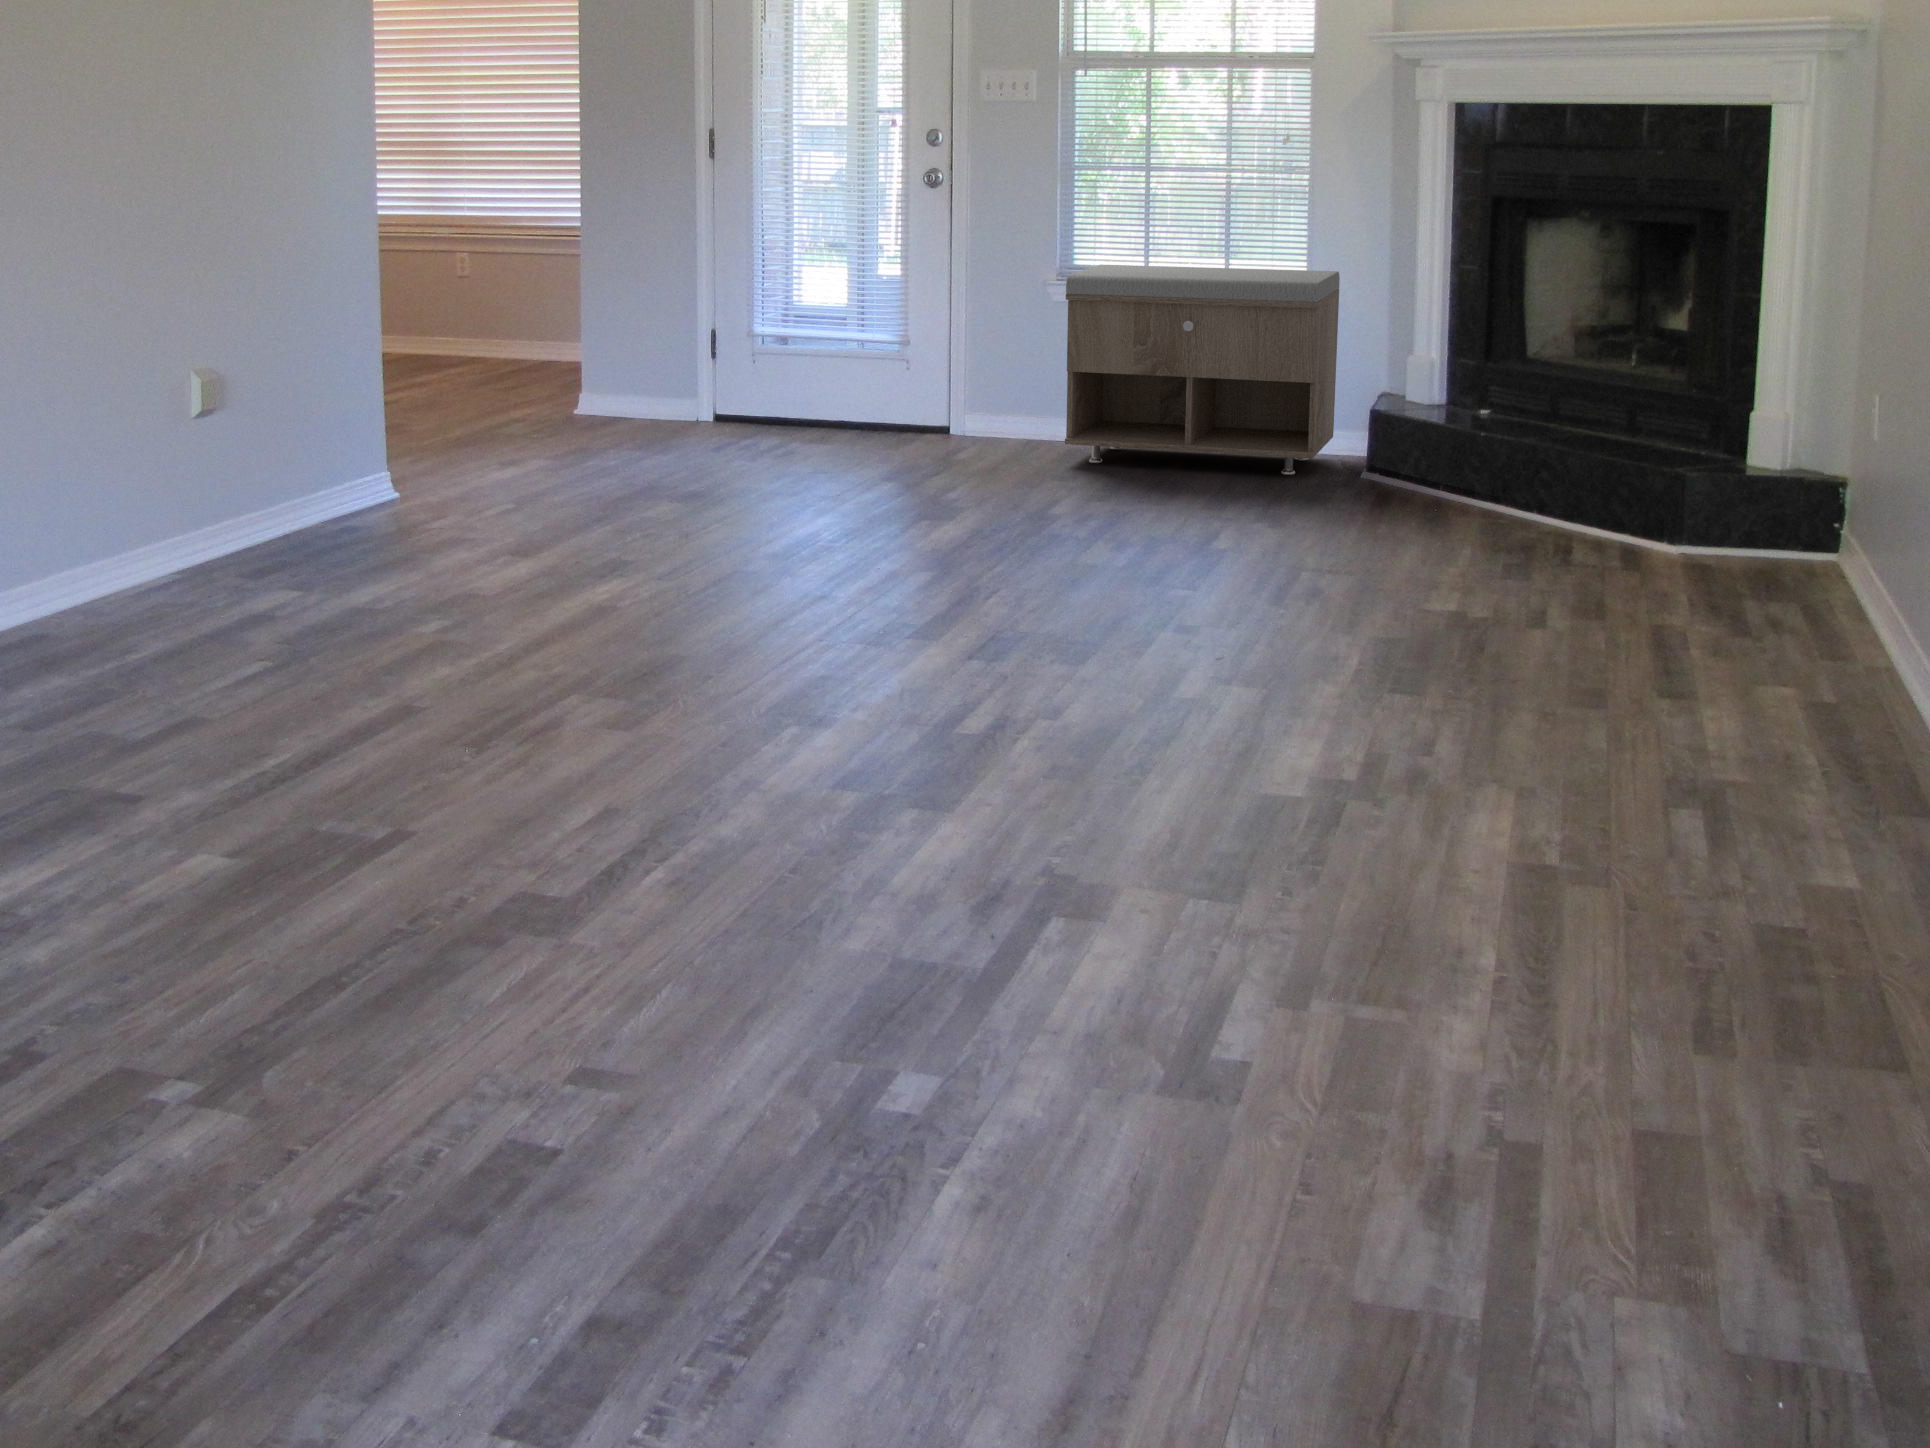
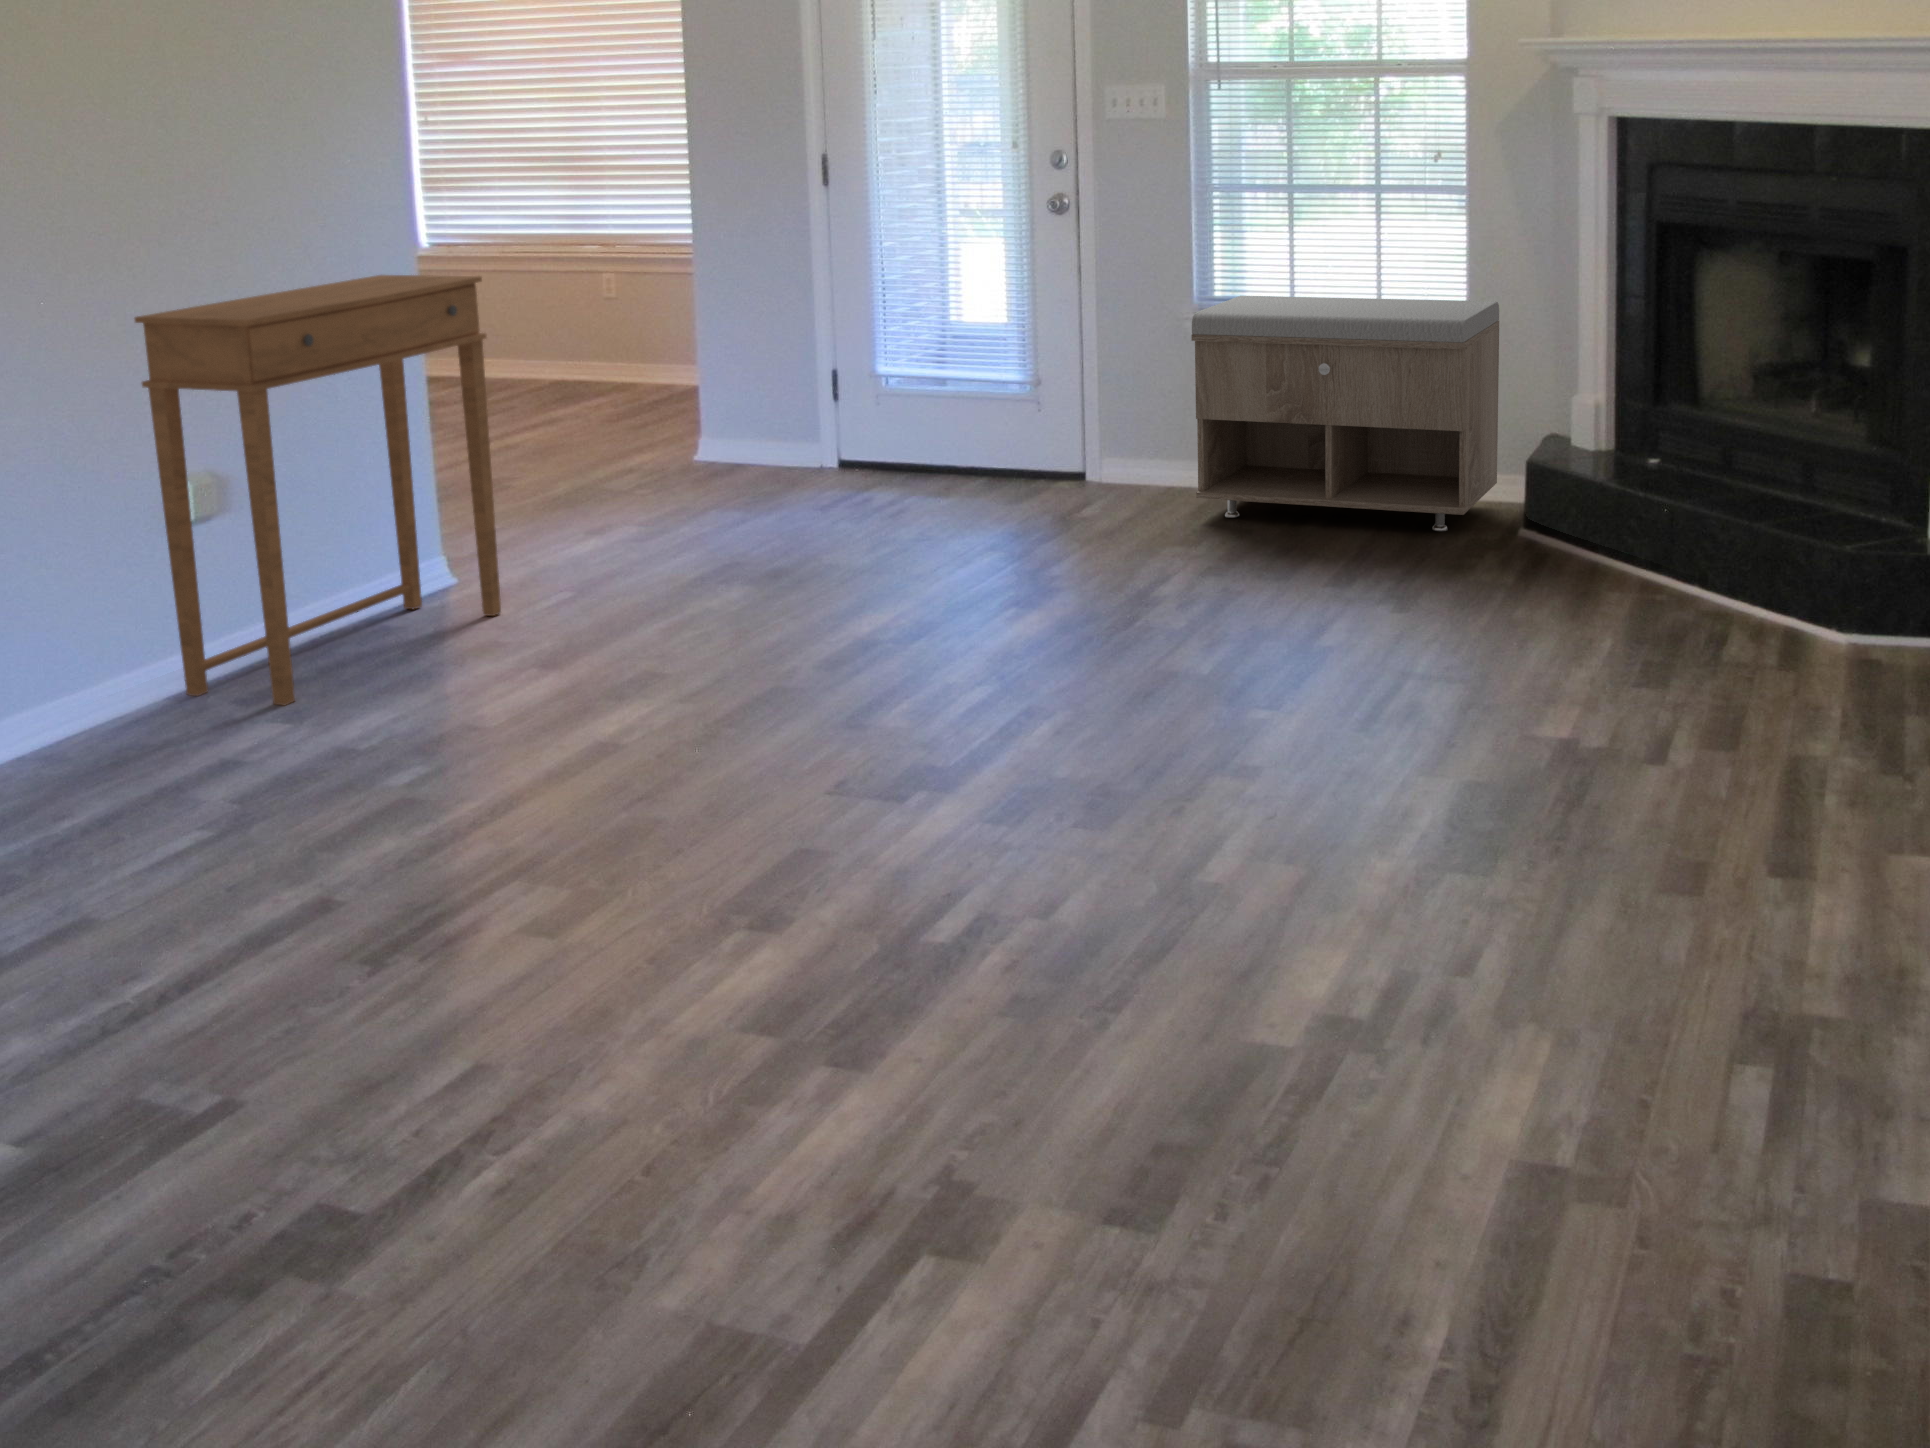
side table: none [181,213,461,584] -> present [135,275,501,706]

